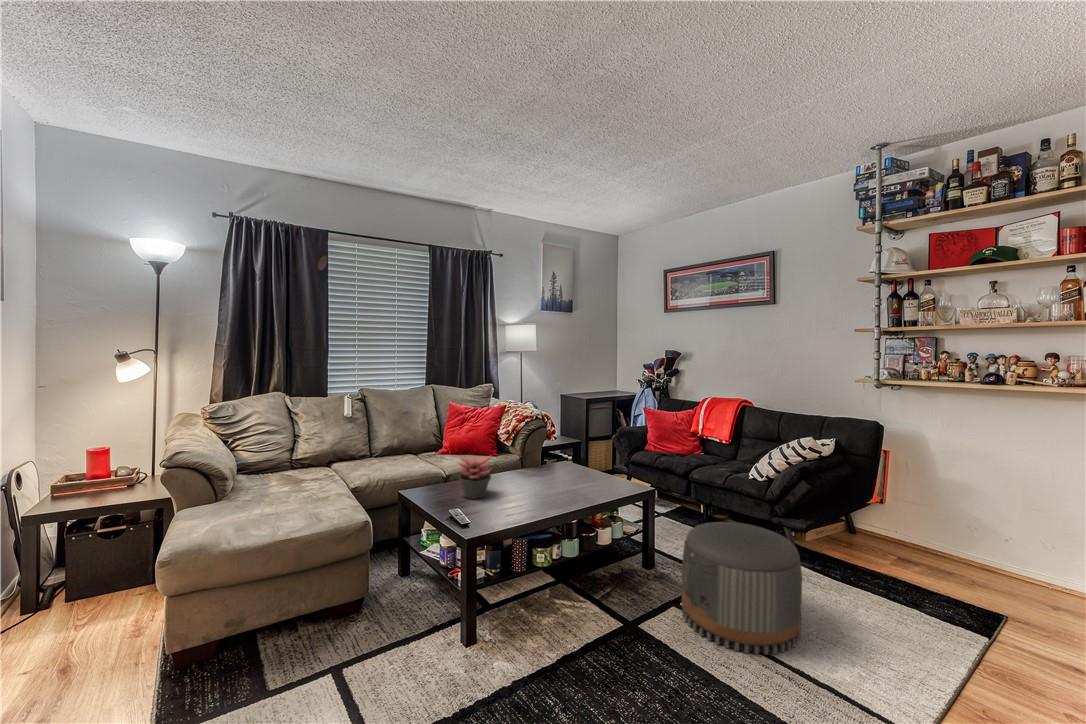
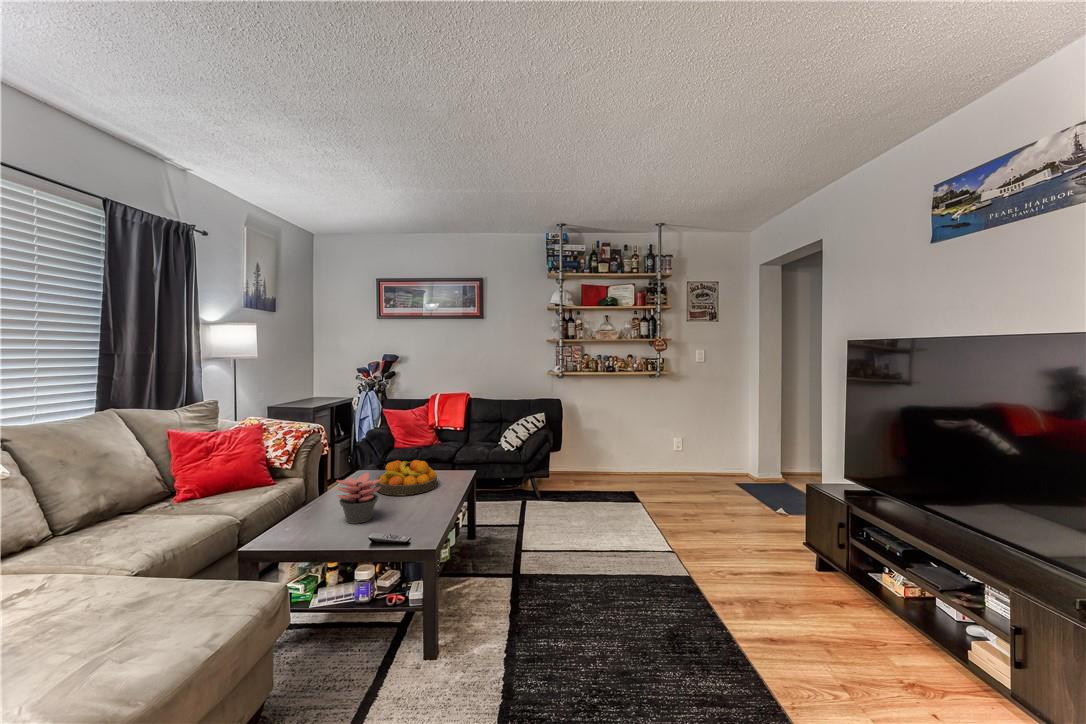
fruit bowl: none [526,454,588,491] -> present [375,460,437,496]
pouf: present [682,522,802,654] -> none [528,478,604,562]

